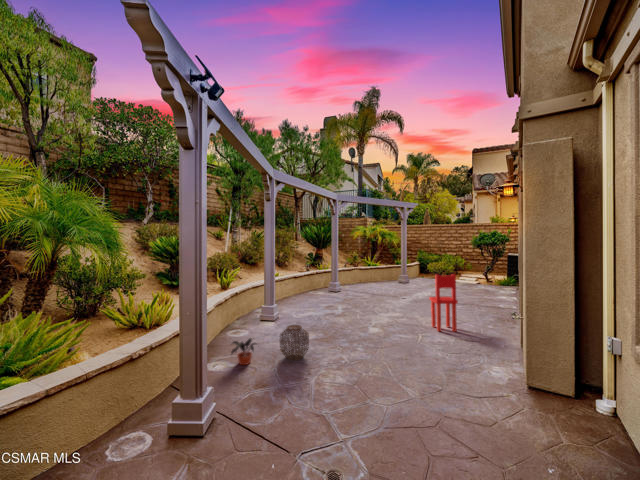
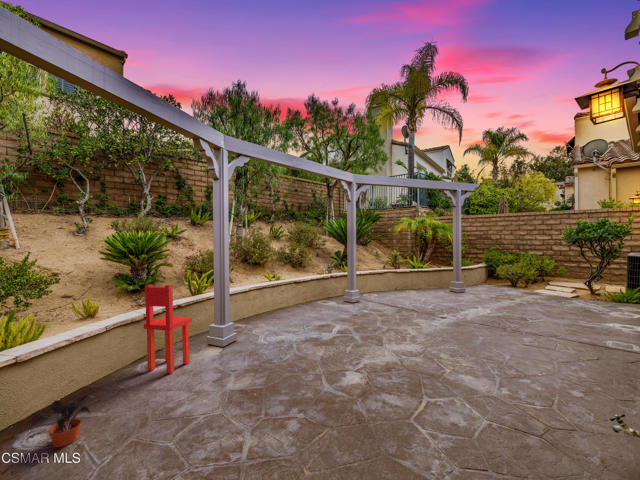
chair: present [429,274,458,332] -> present [144,285,192,374]
woven basket: present [280,325,309,360] -> none [123,378,182,447]

